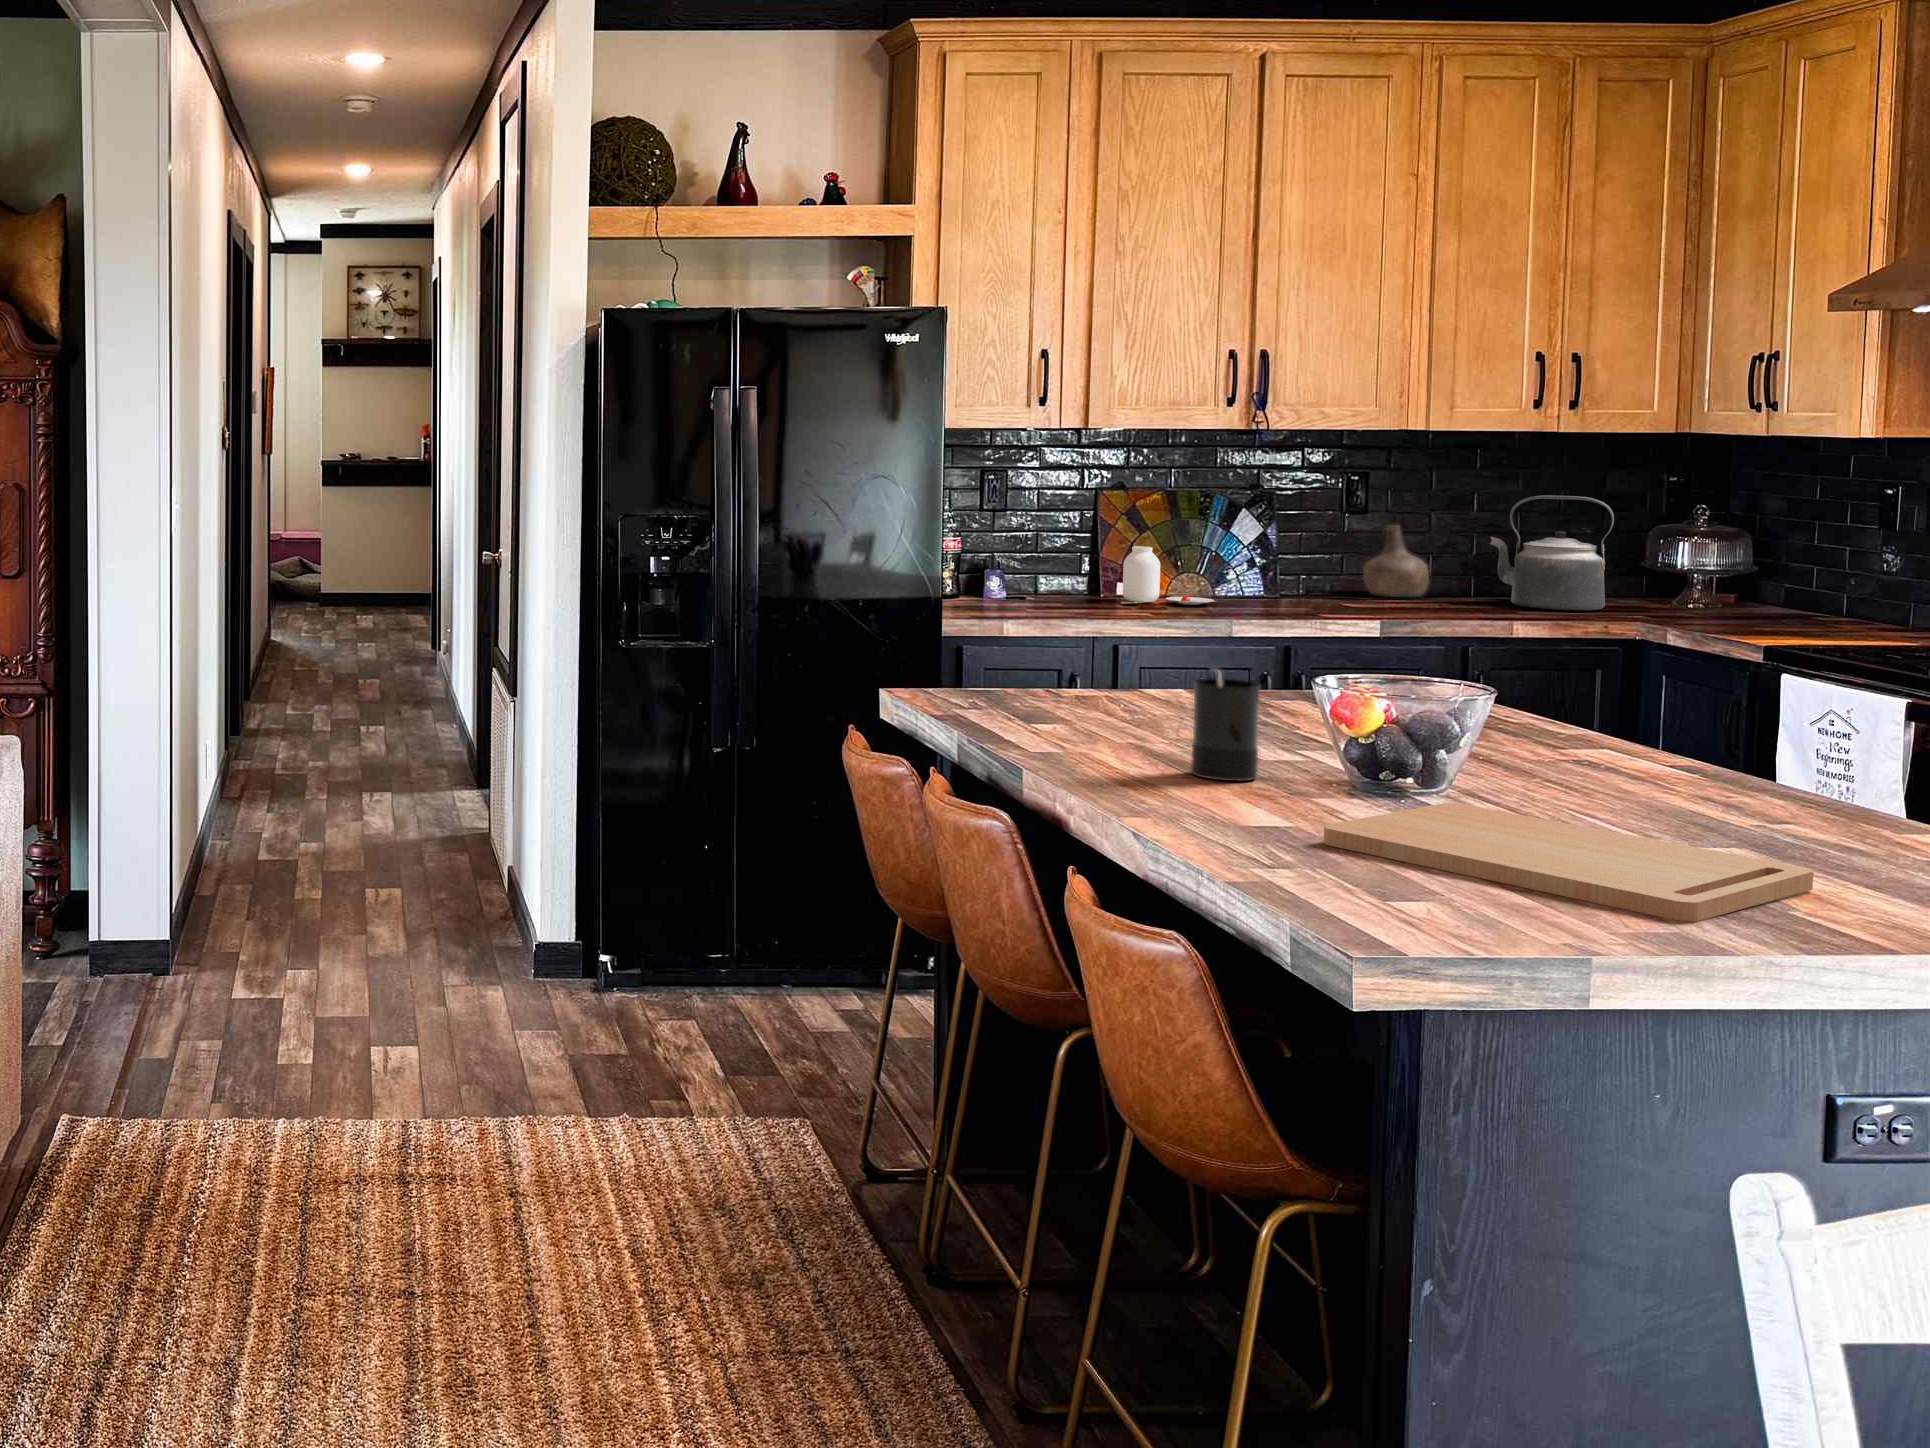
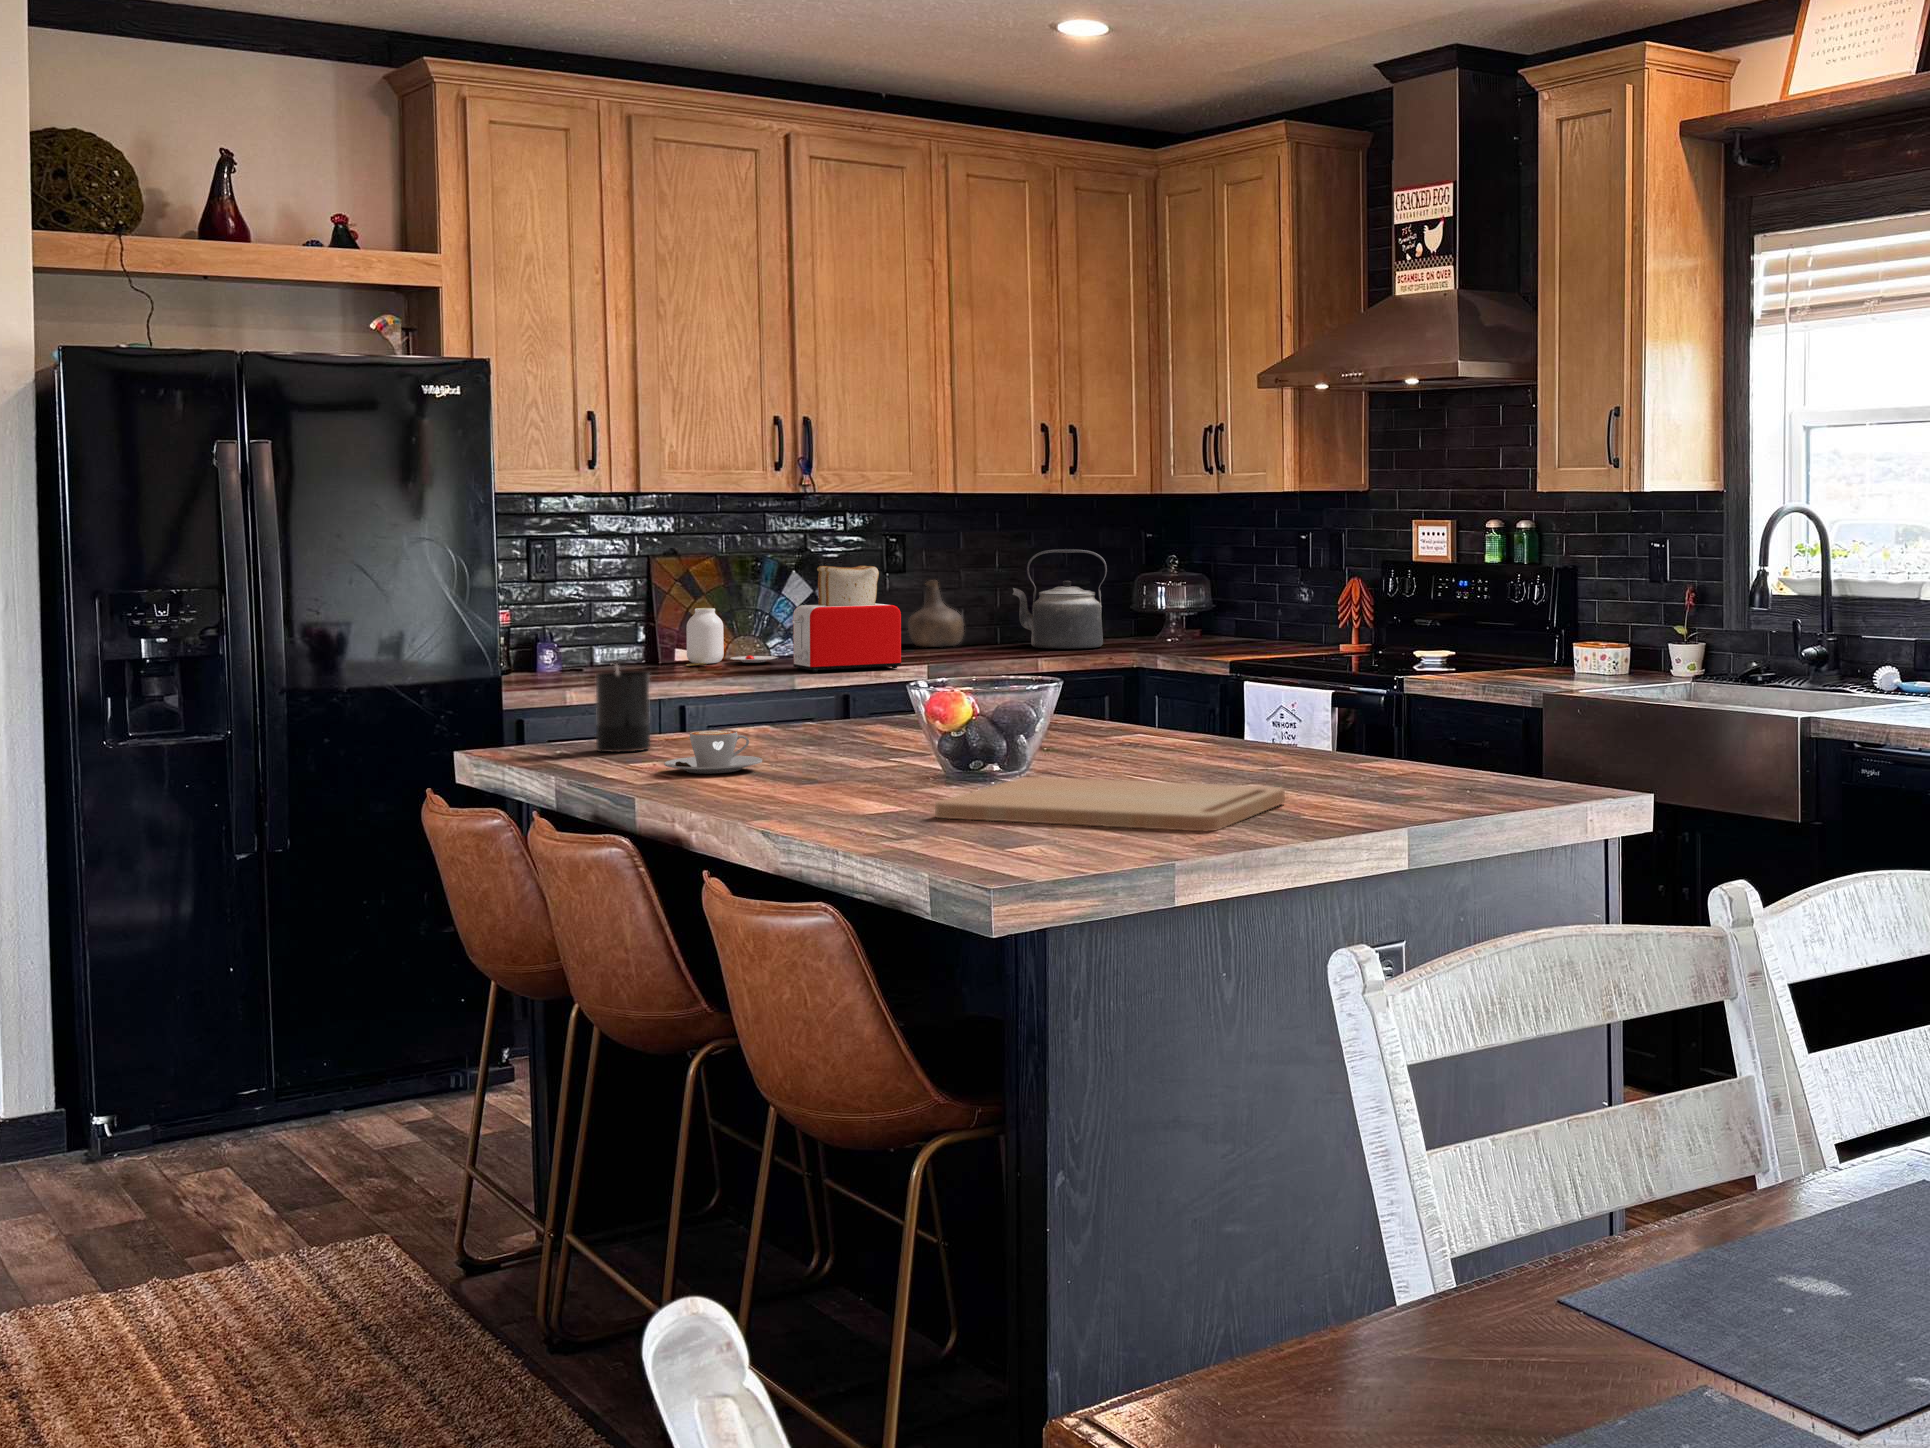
toaster: none [1229,510,1350,622] -> present [792,566,901,672]
candle: present [1191,671,1260,781] -> present [596,665,650,752]
coffee cup: none [1054,701,1154,747] -> present [664,730,762,774]

